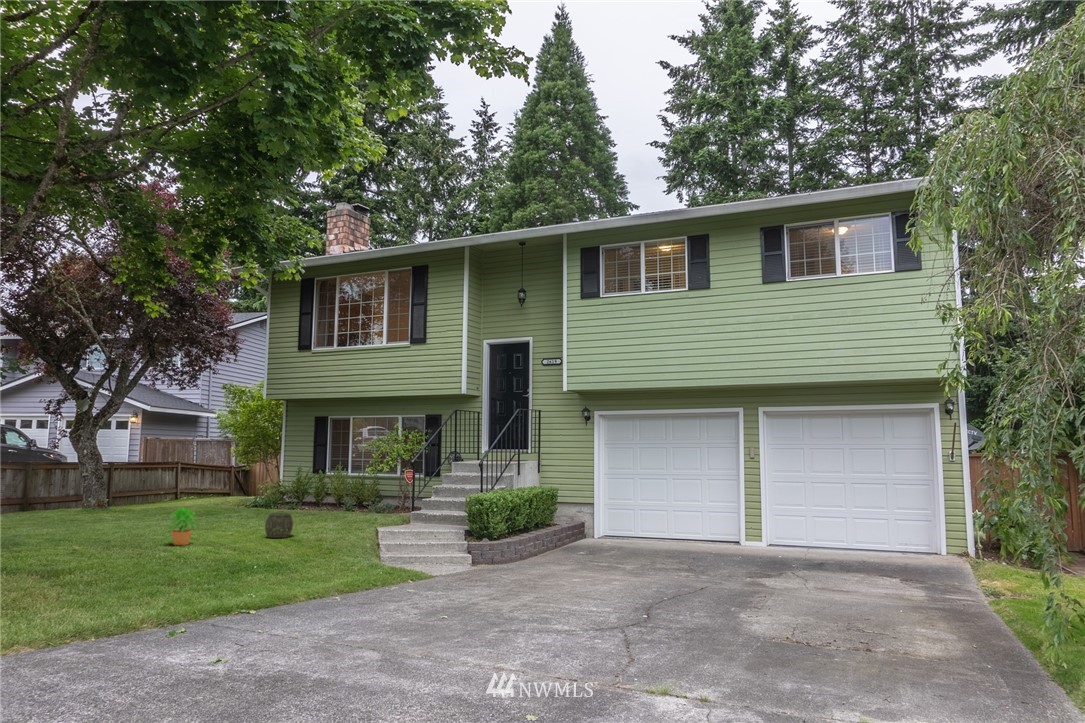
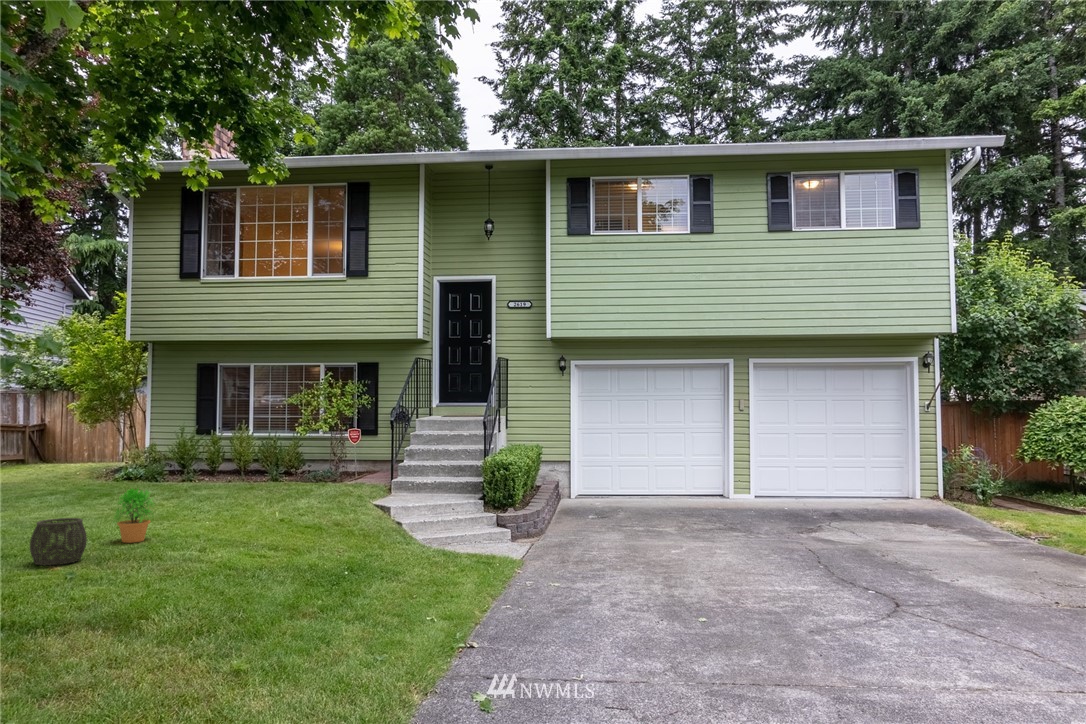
woven basket: present [265,513,293,538] -> present [30,518,87,566]

